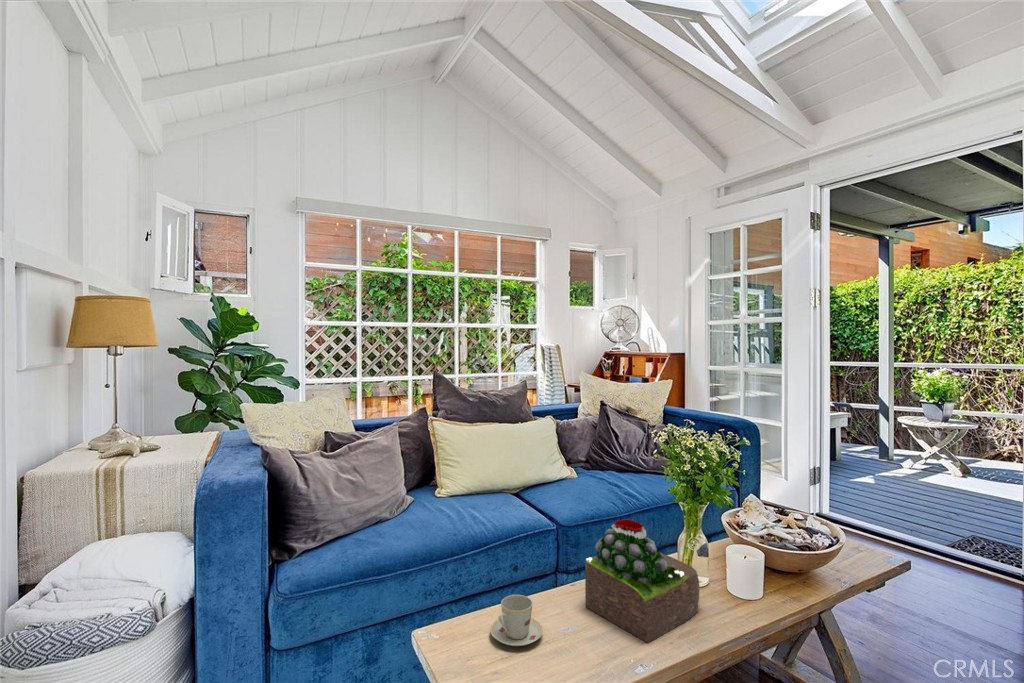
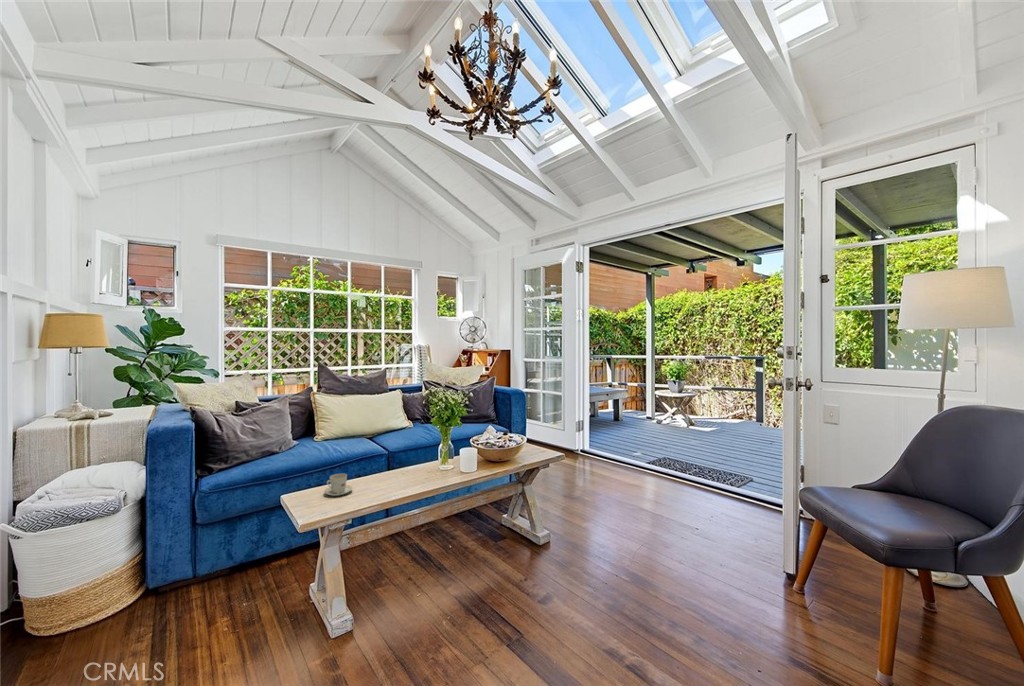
succulent plant: present [585,520,700,643] -> none [382,435,442,490]

